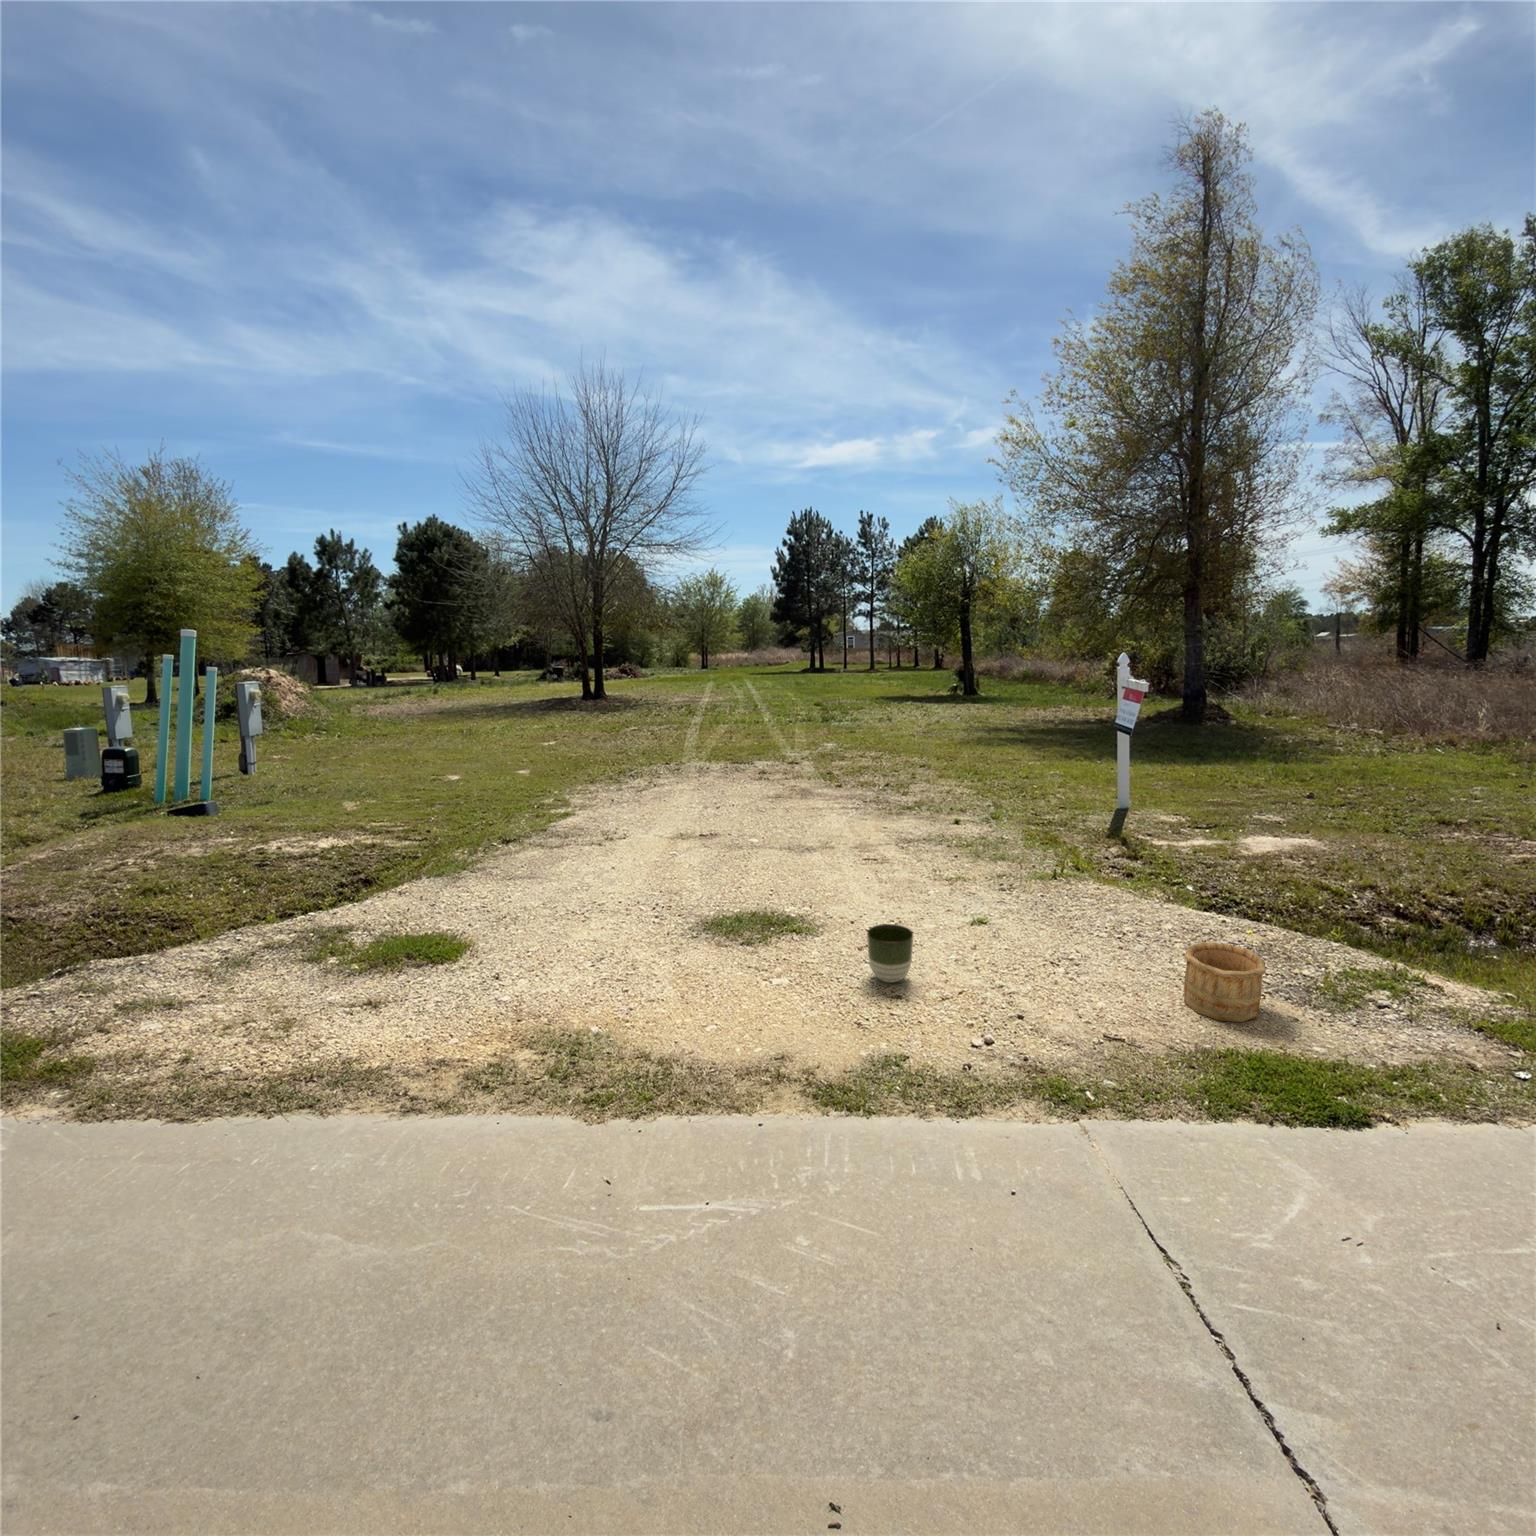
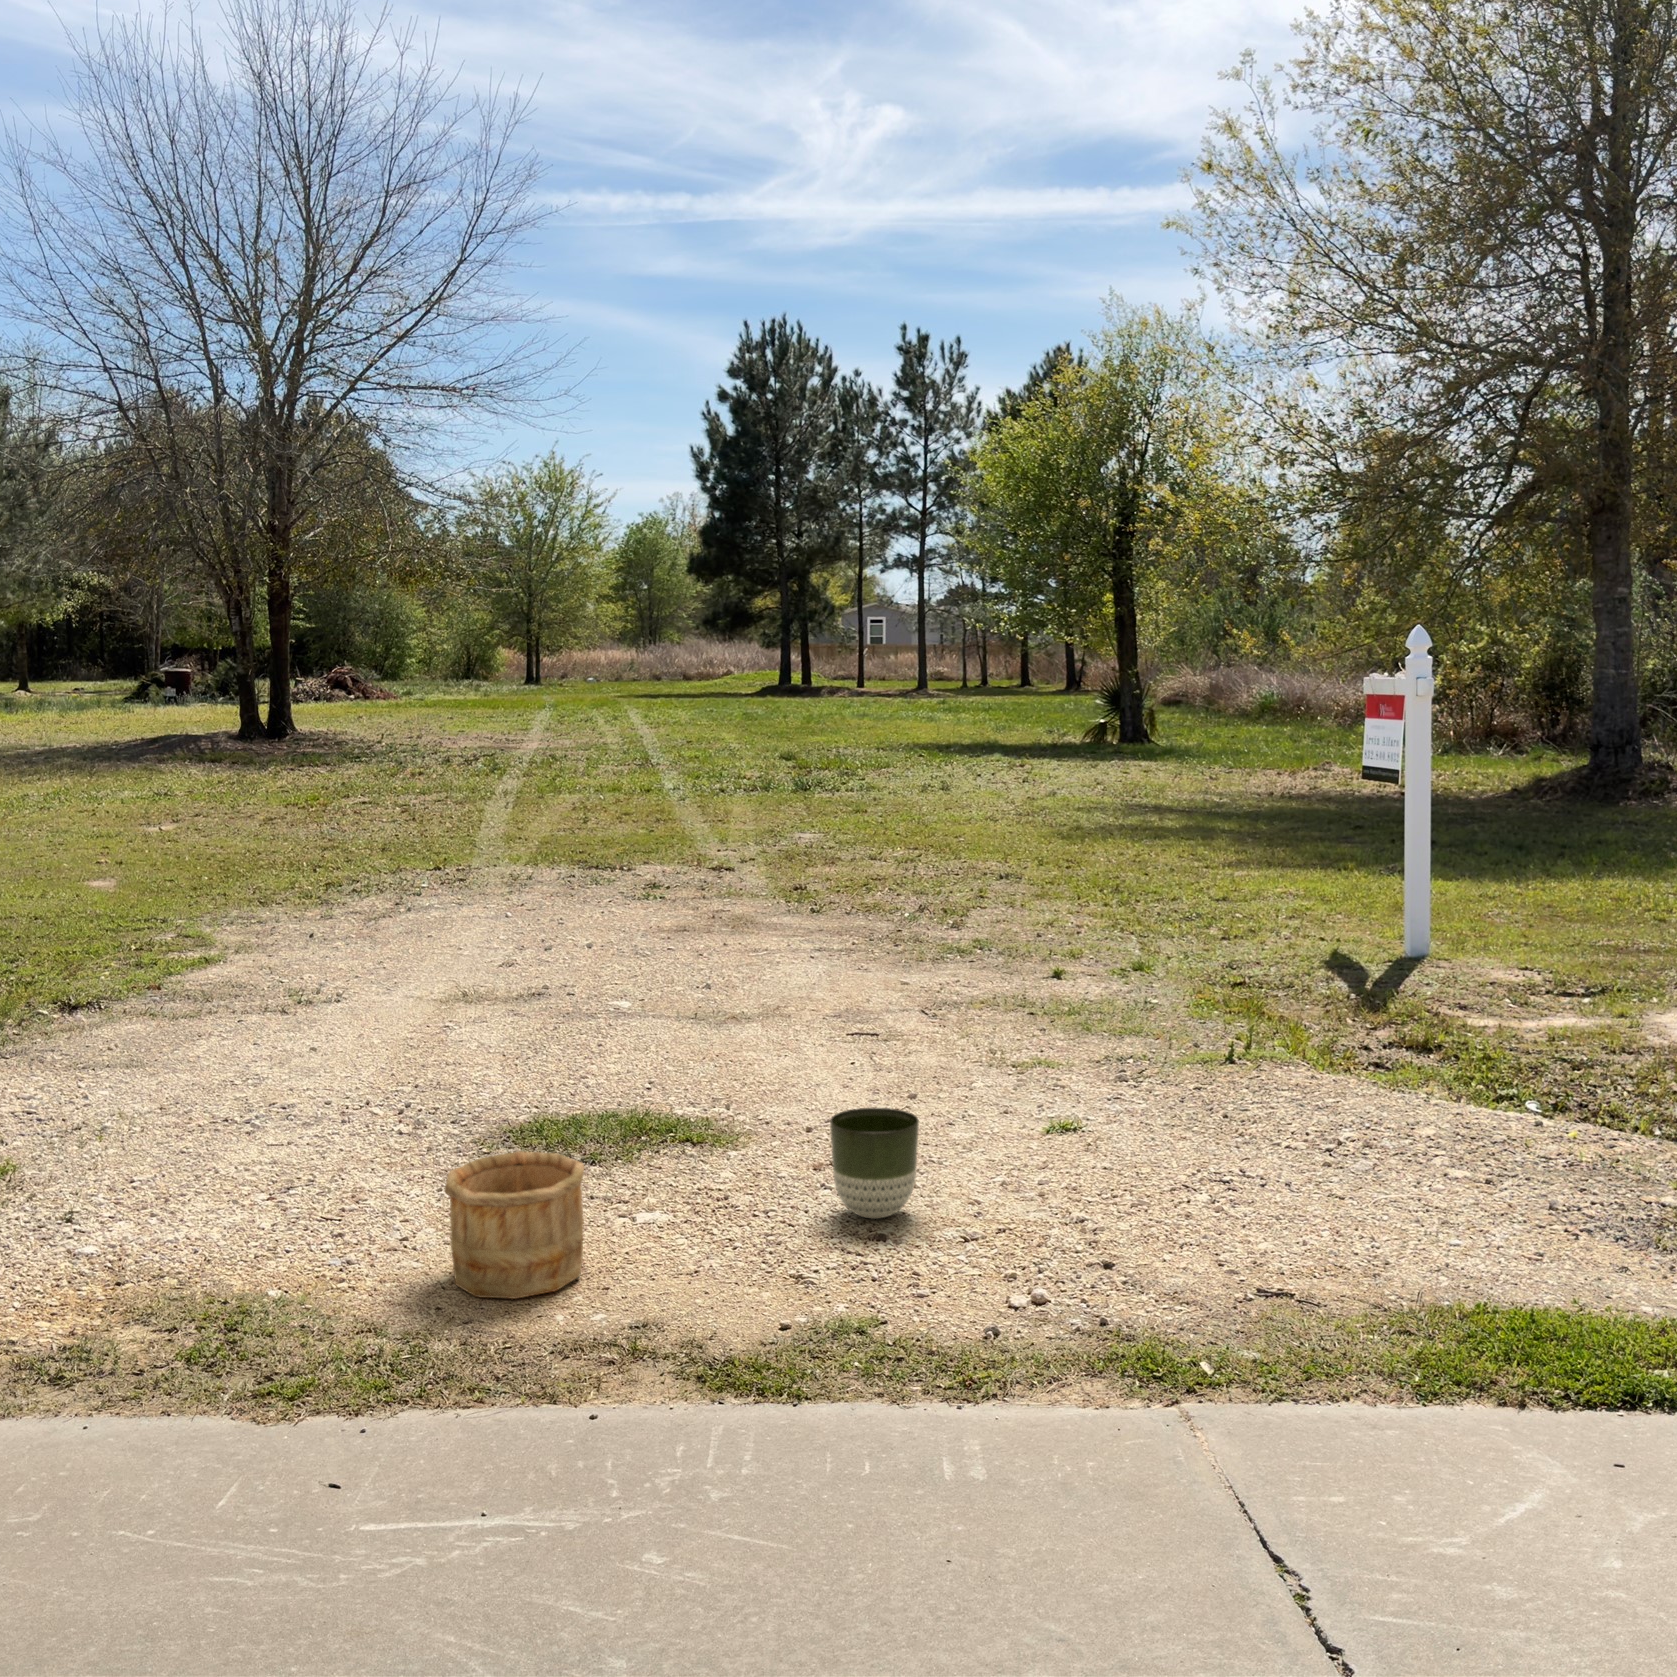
wooden bucket: present [1184,942,1266,1022] -> present [444,1151,584,1299]

